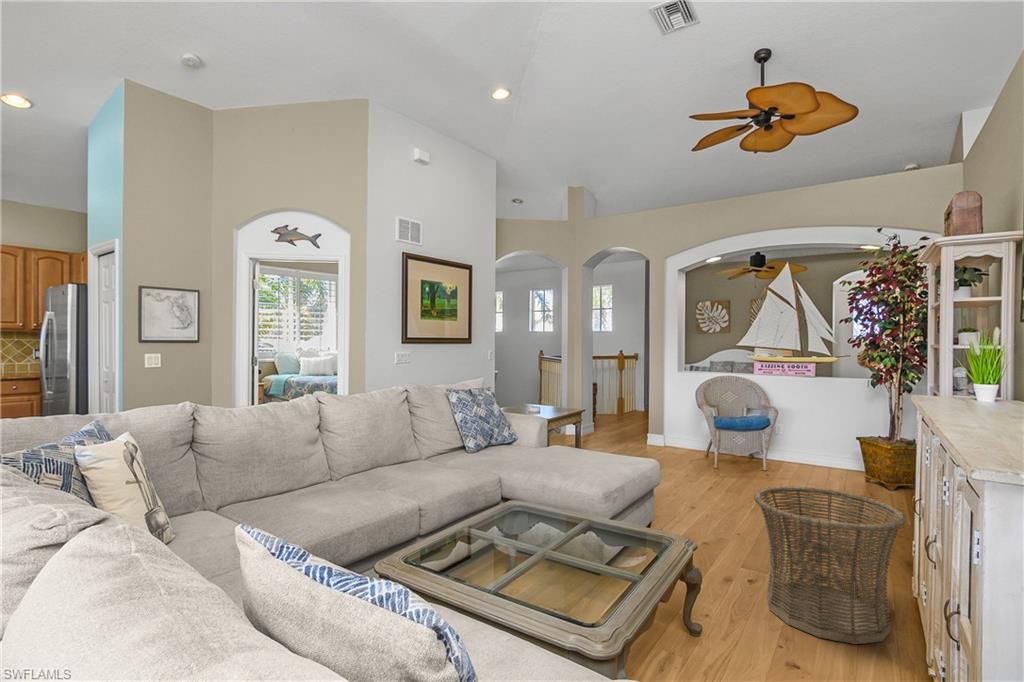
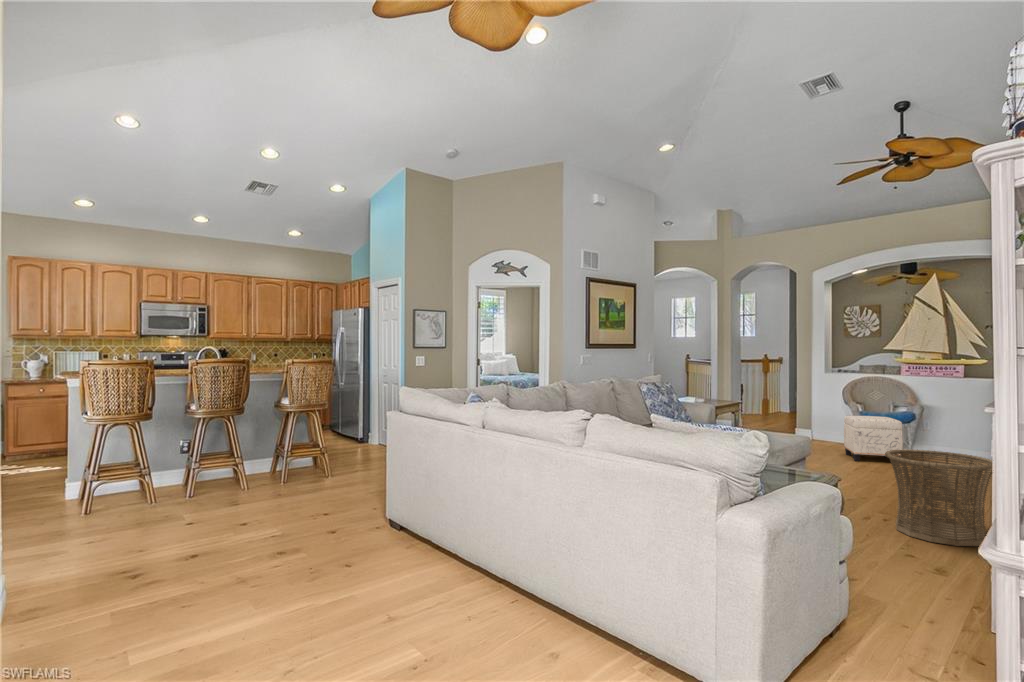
ottoman: none [696,421,757,476] -> present [844,415,903,461]

